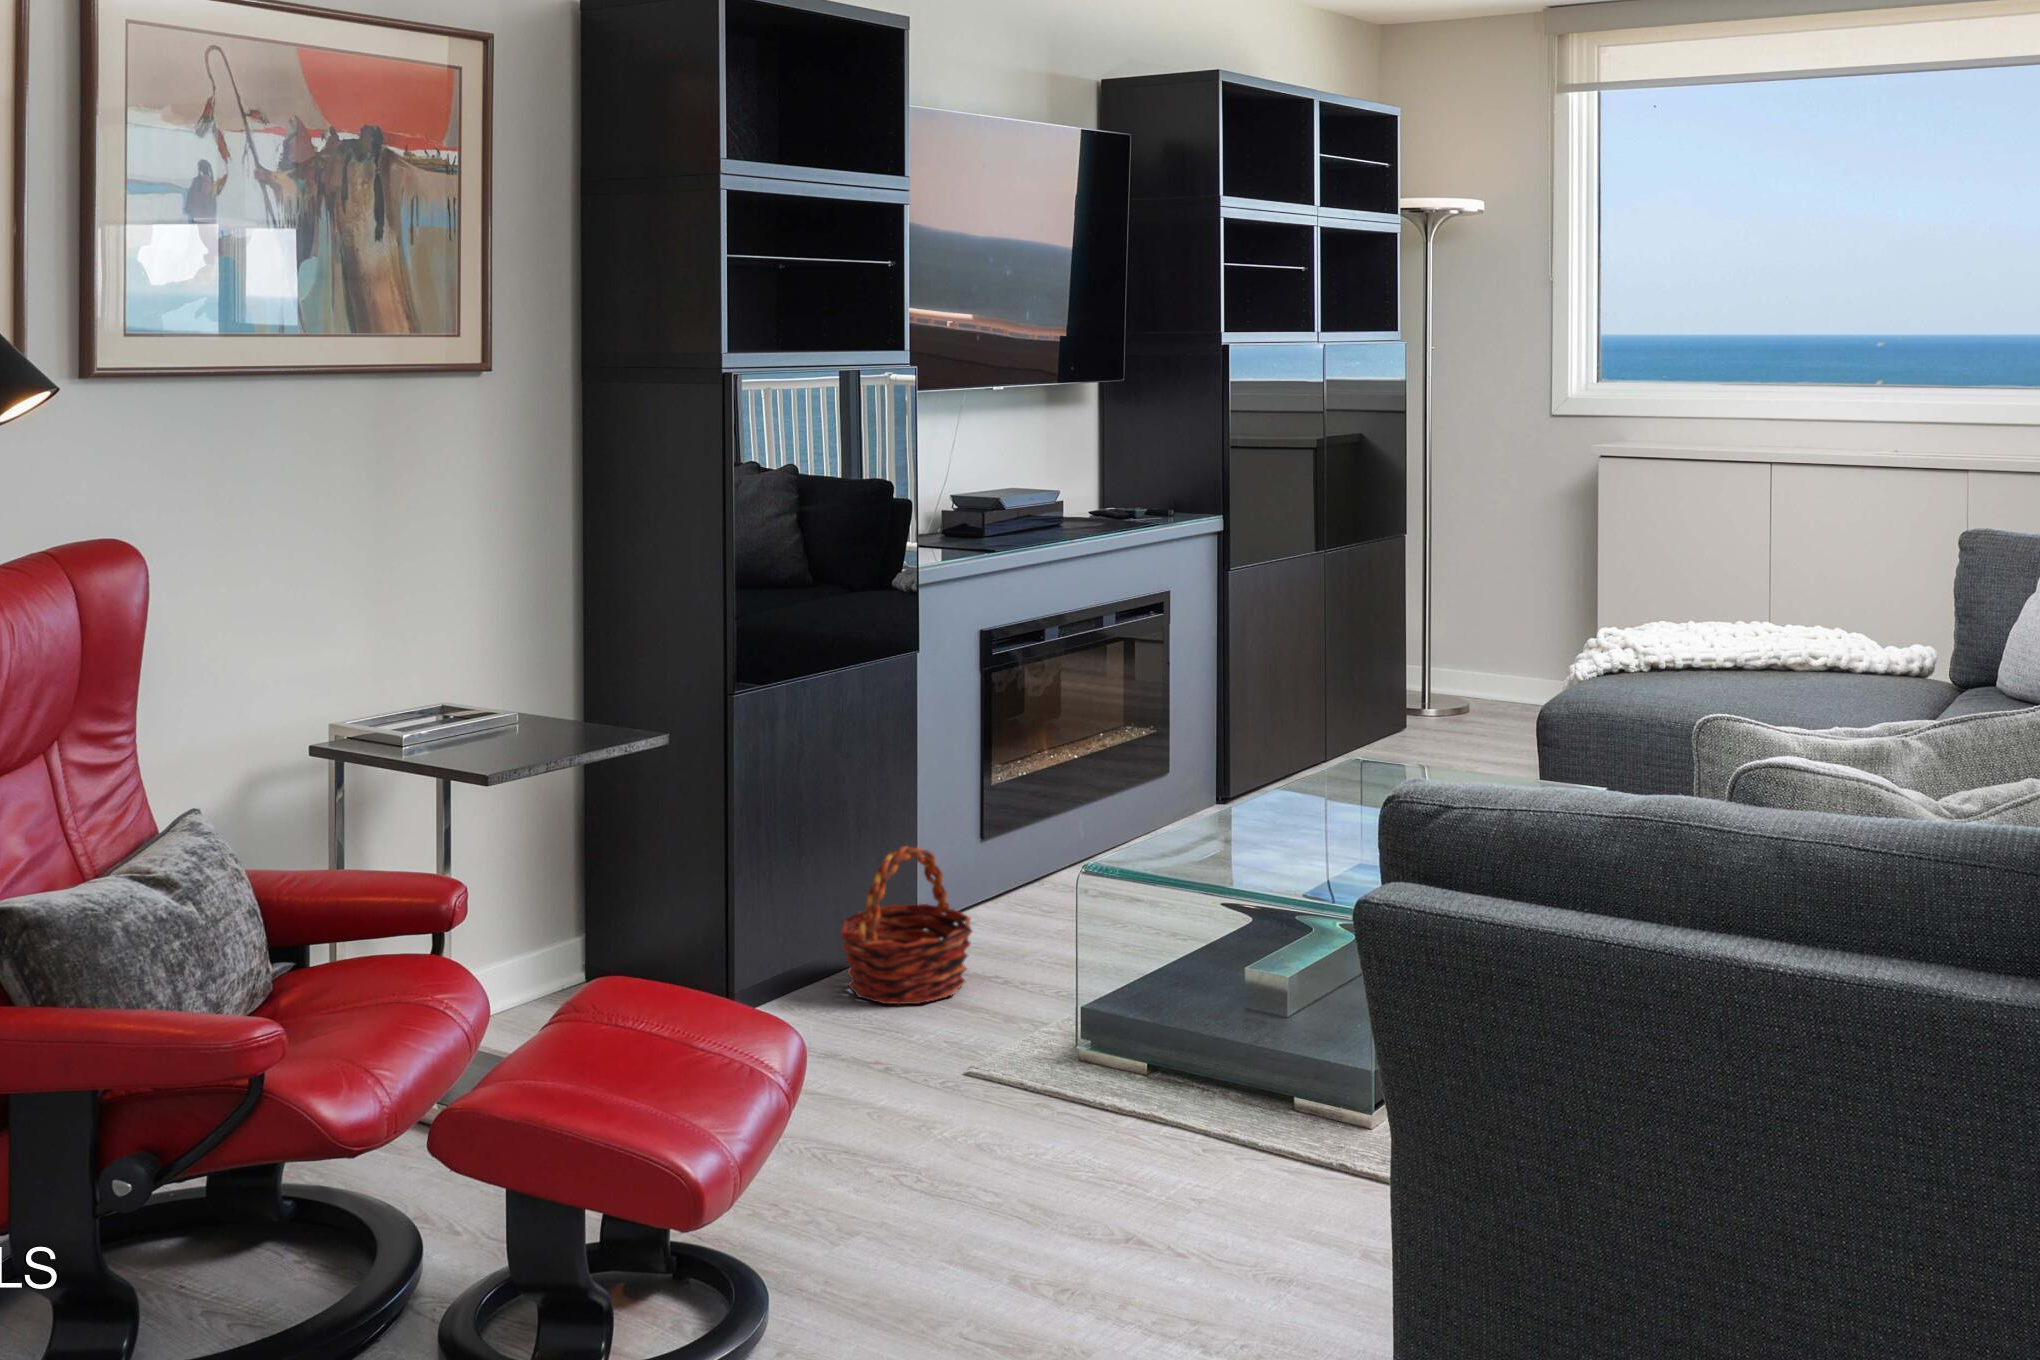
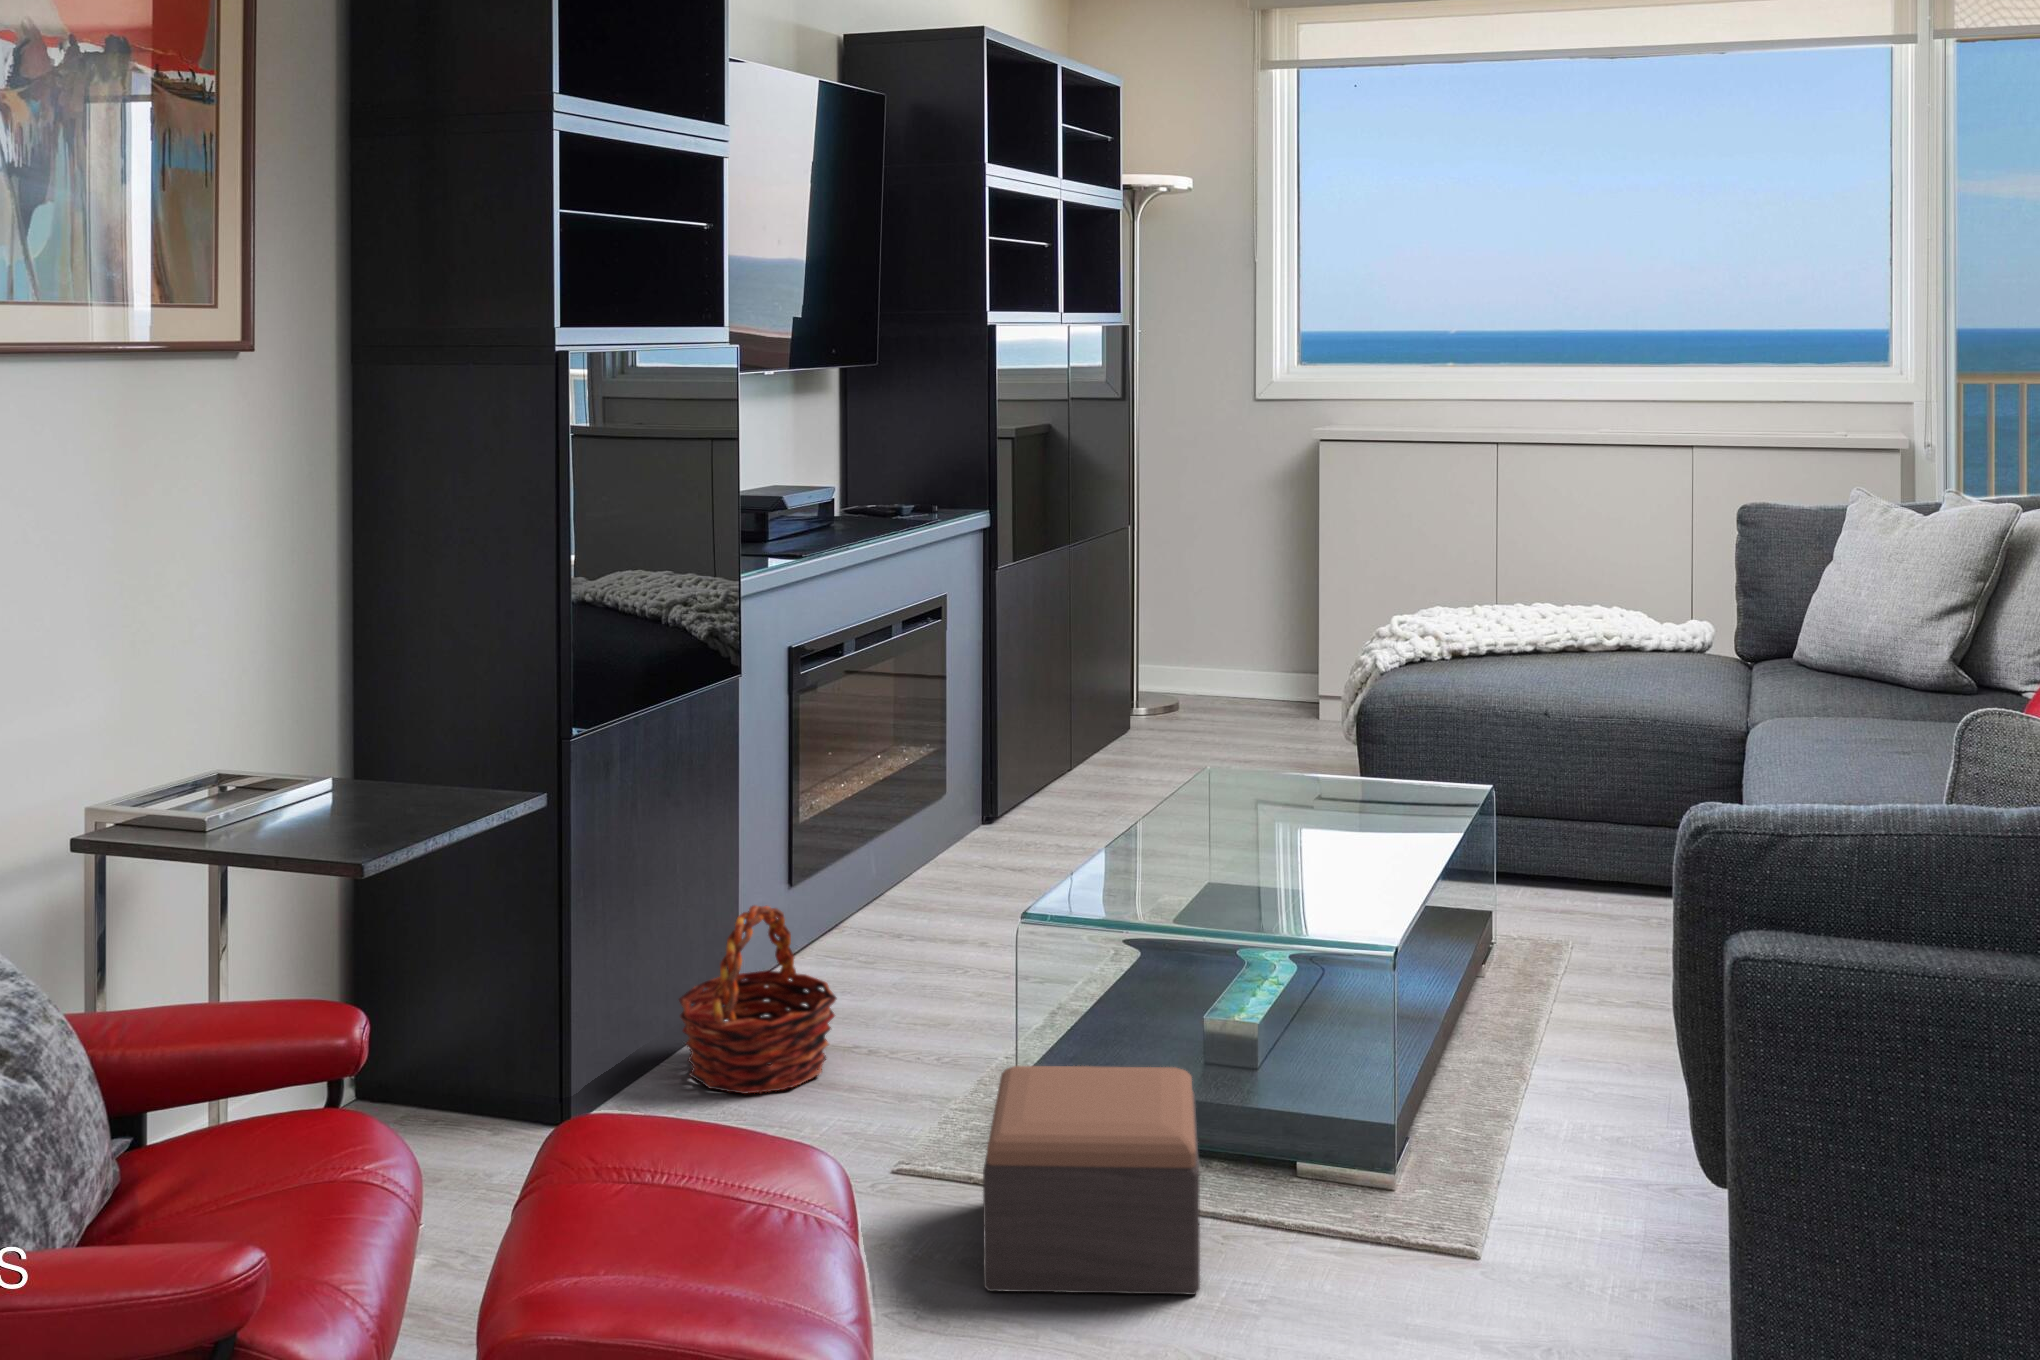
footstool: none [986,988,1204,1190] -> present [983,1066,1200,1295]

